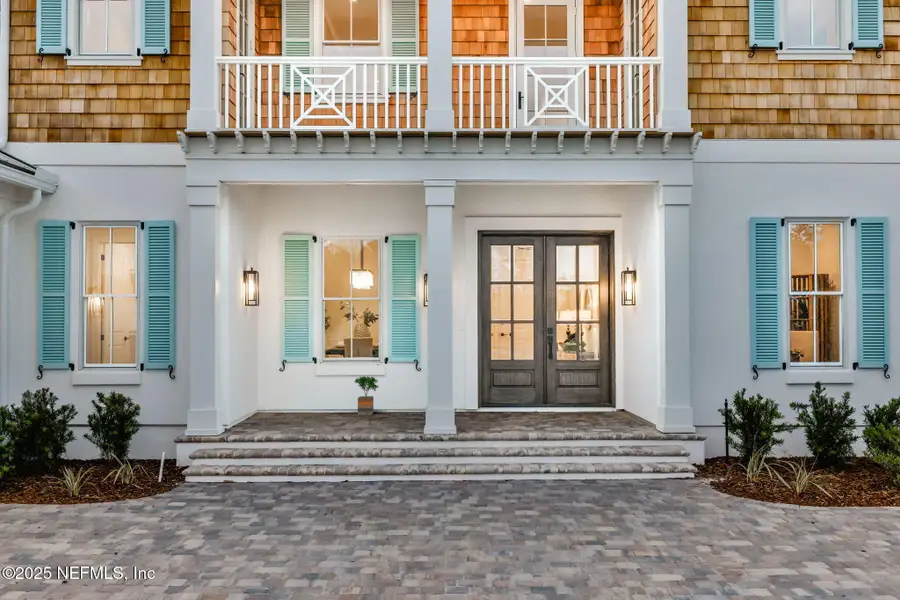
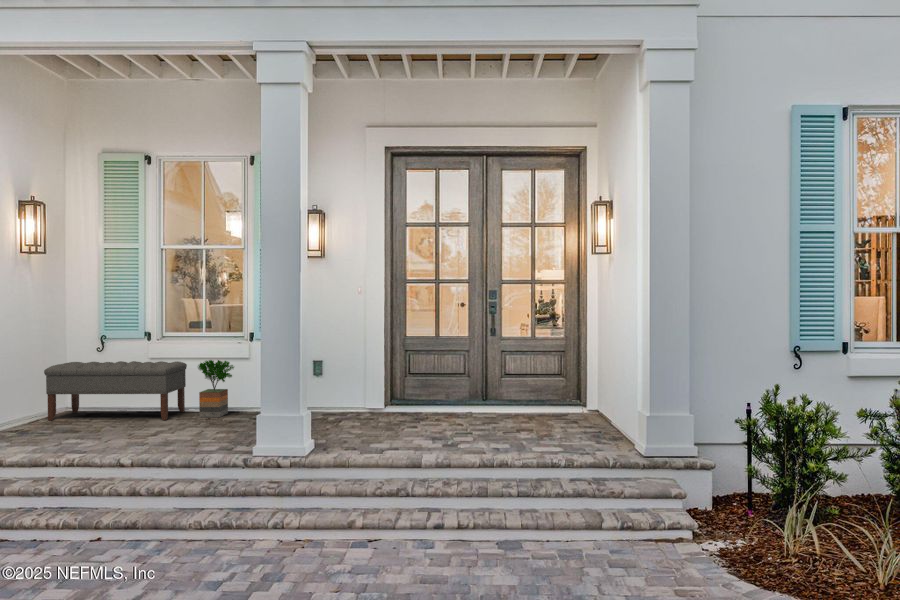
bench: none [256,378,344,418] -> present [44,361,187,421]

